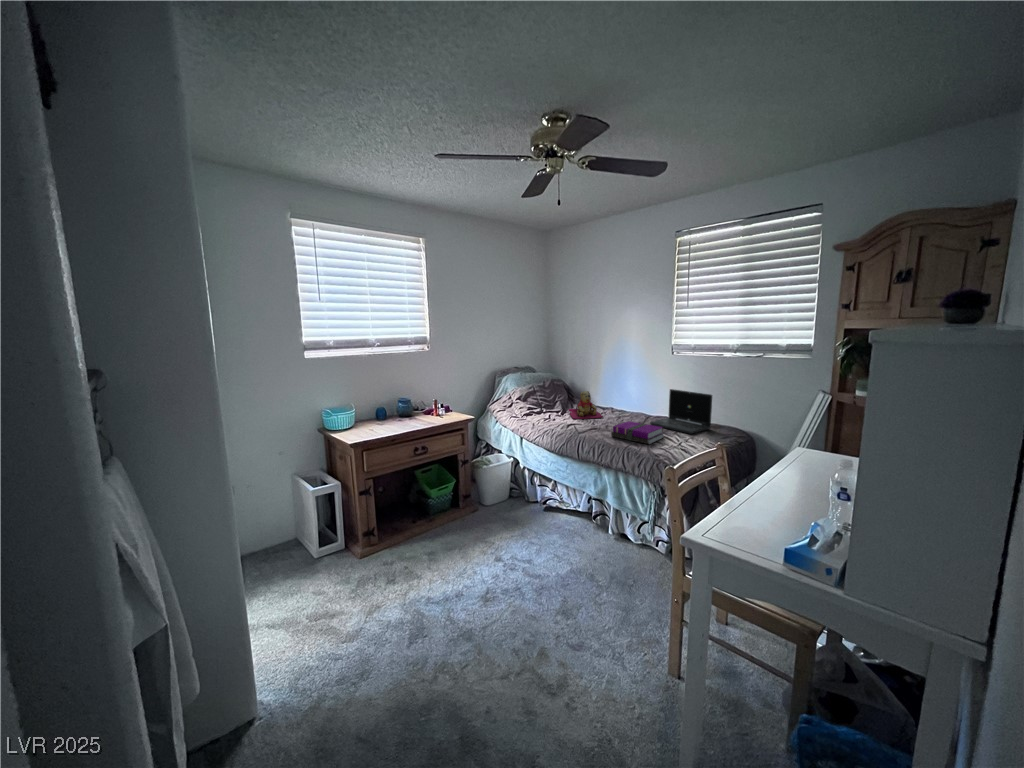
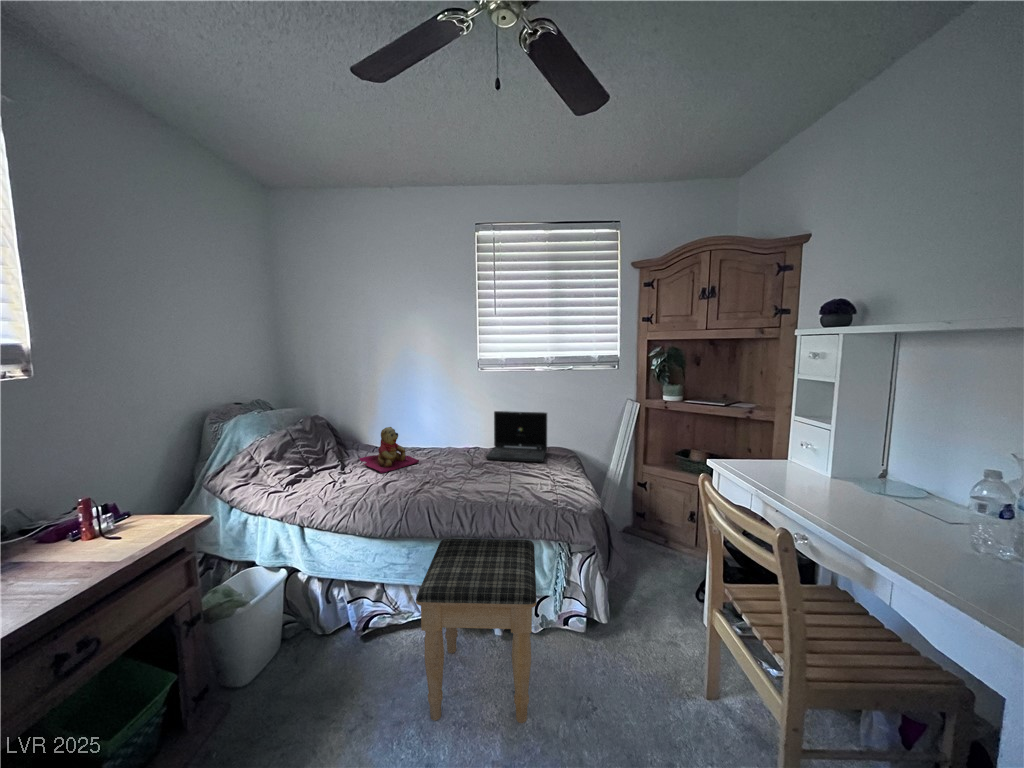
notebook: present [611,421,664,444] -> none [472,461,530,489]
footstool: none [541,460,632,570] -> present [416,538,537,723]

